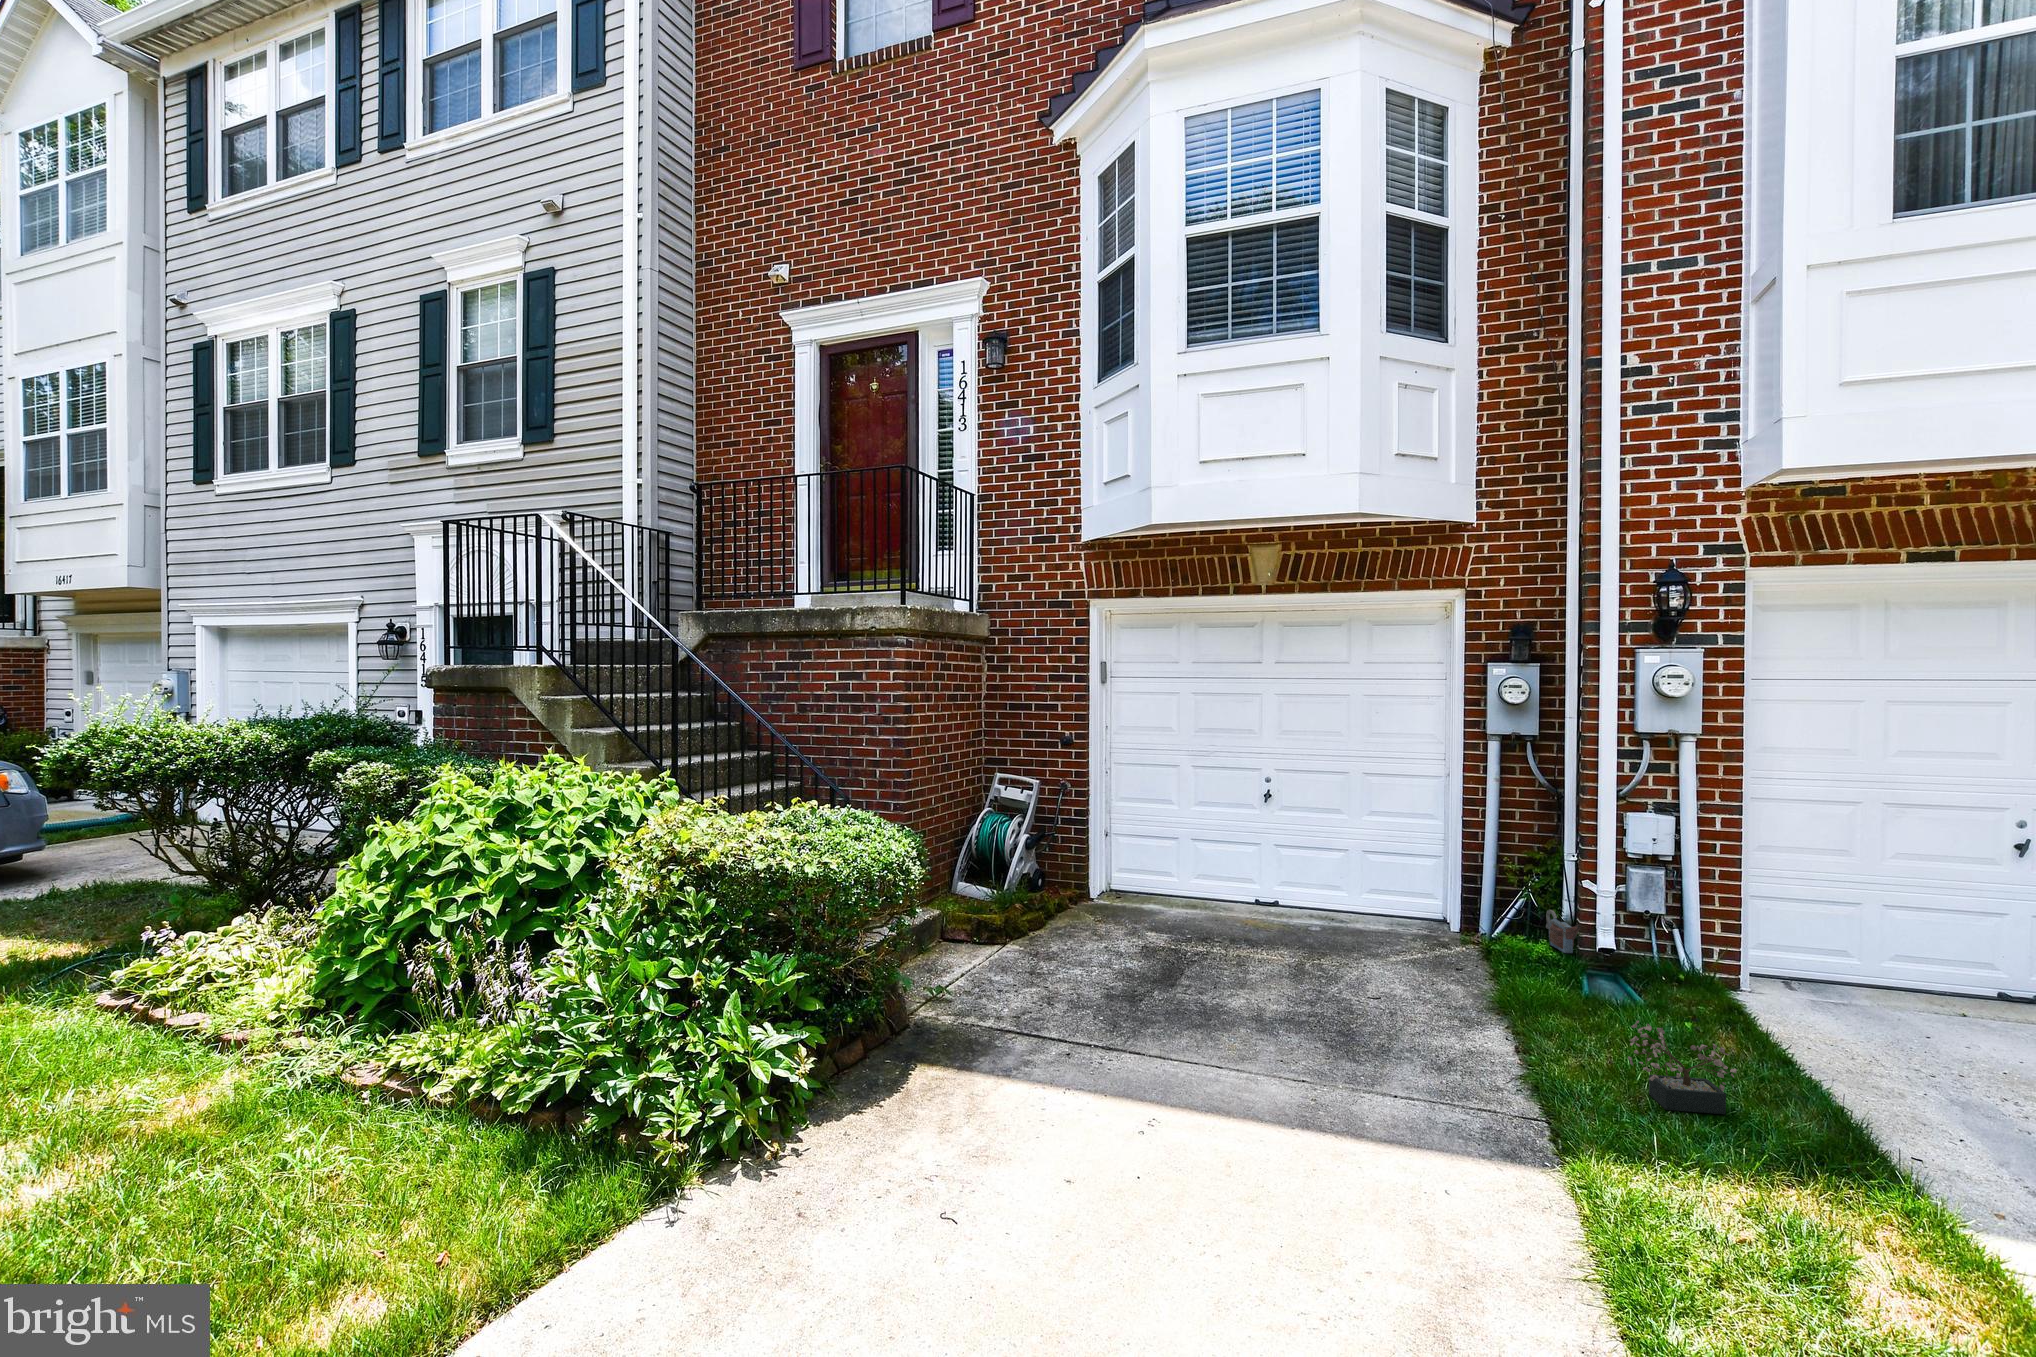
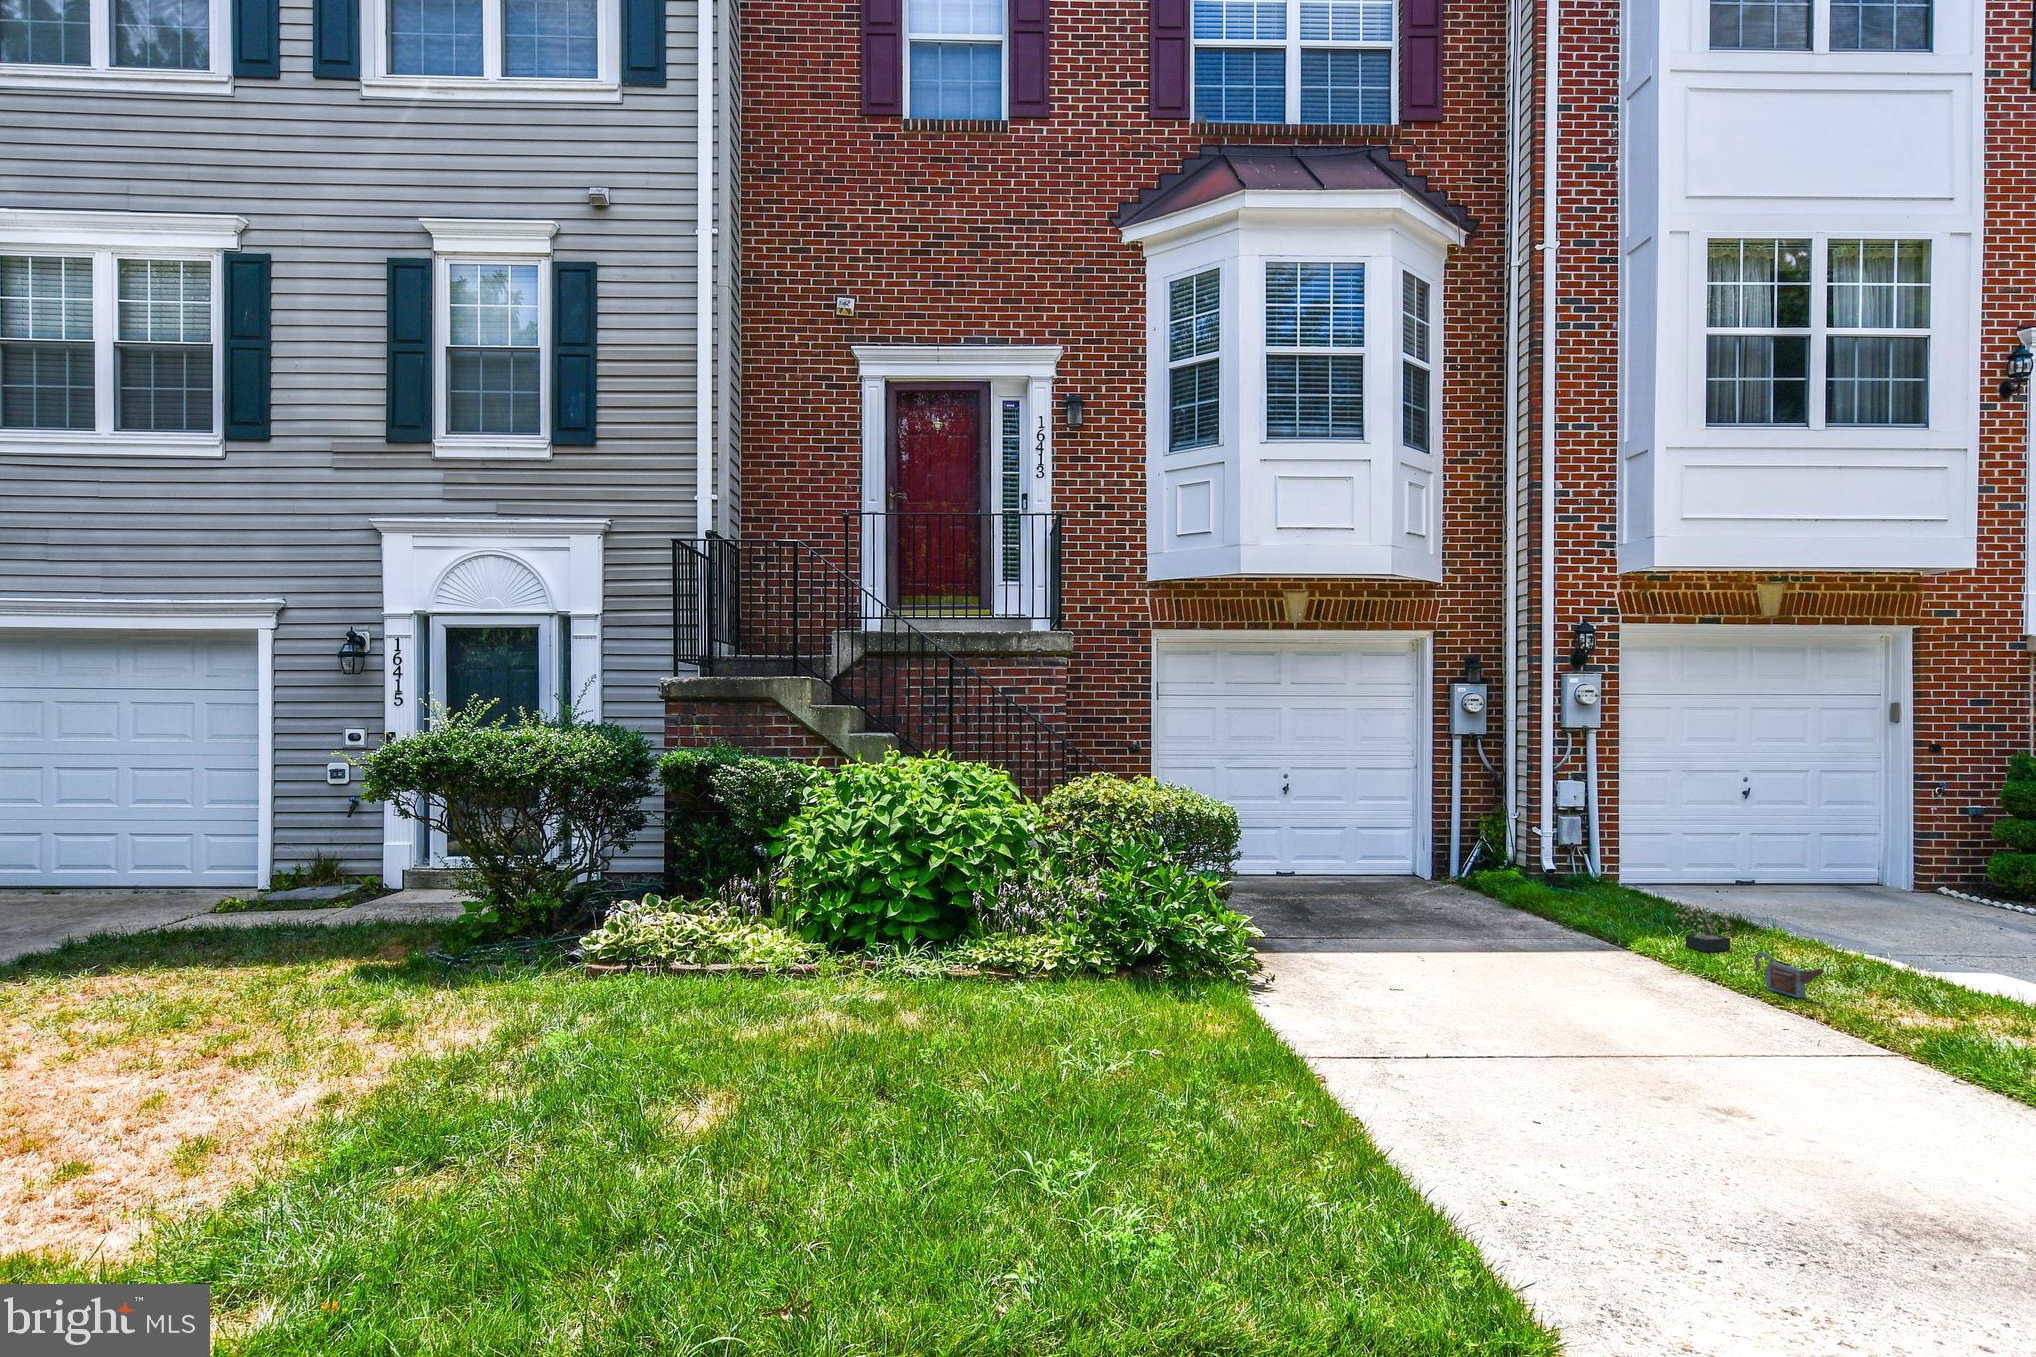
watering can: present [1546,910,1580,953] -> present [1754,952,1825,998]

